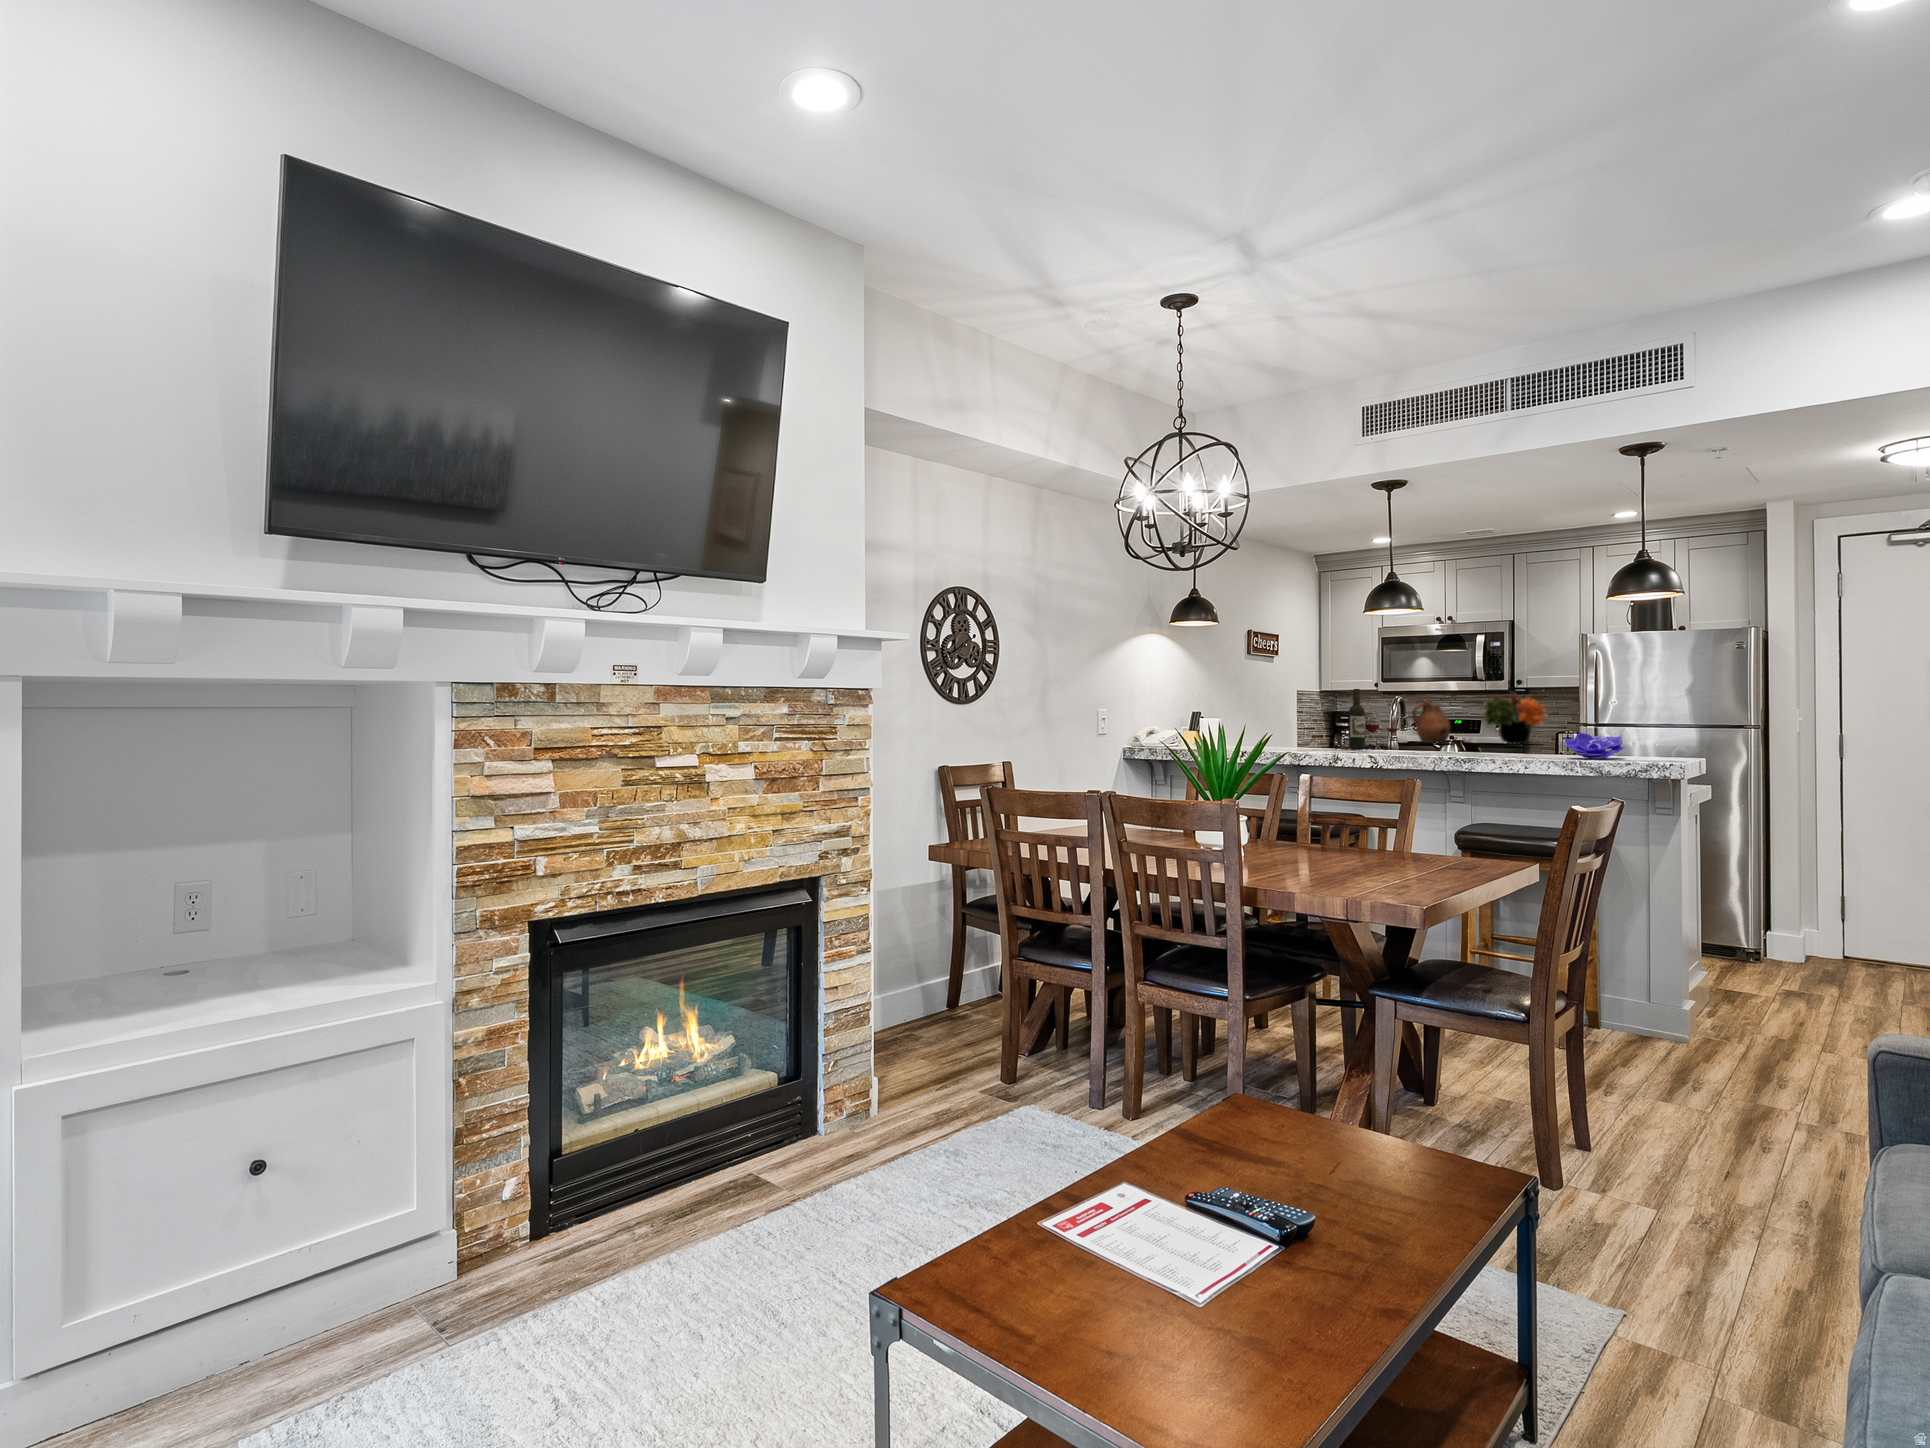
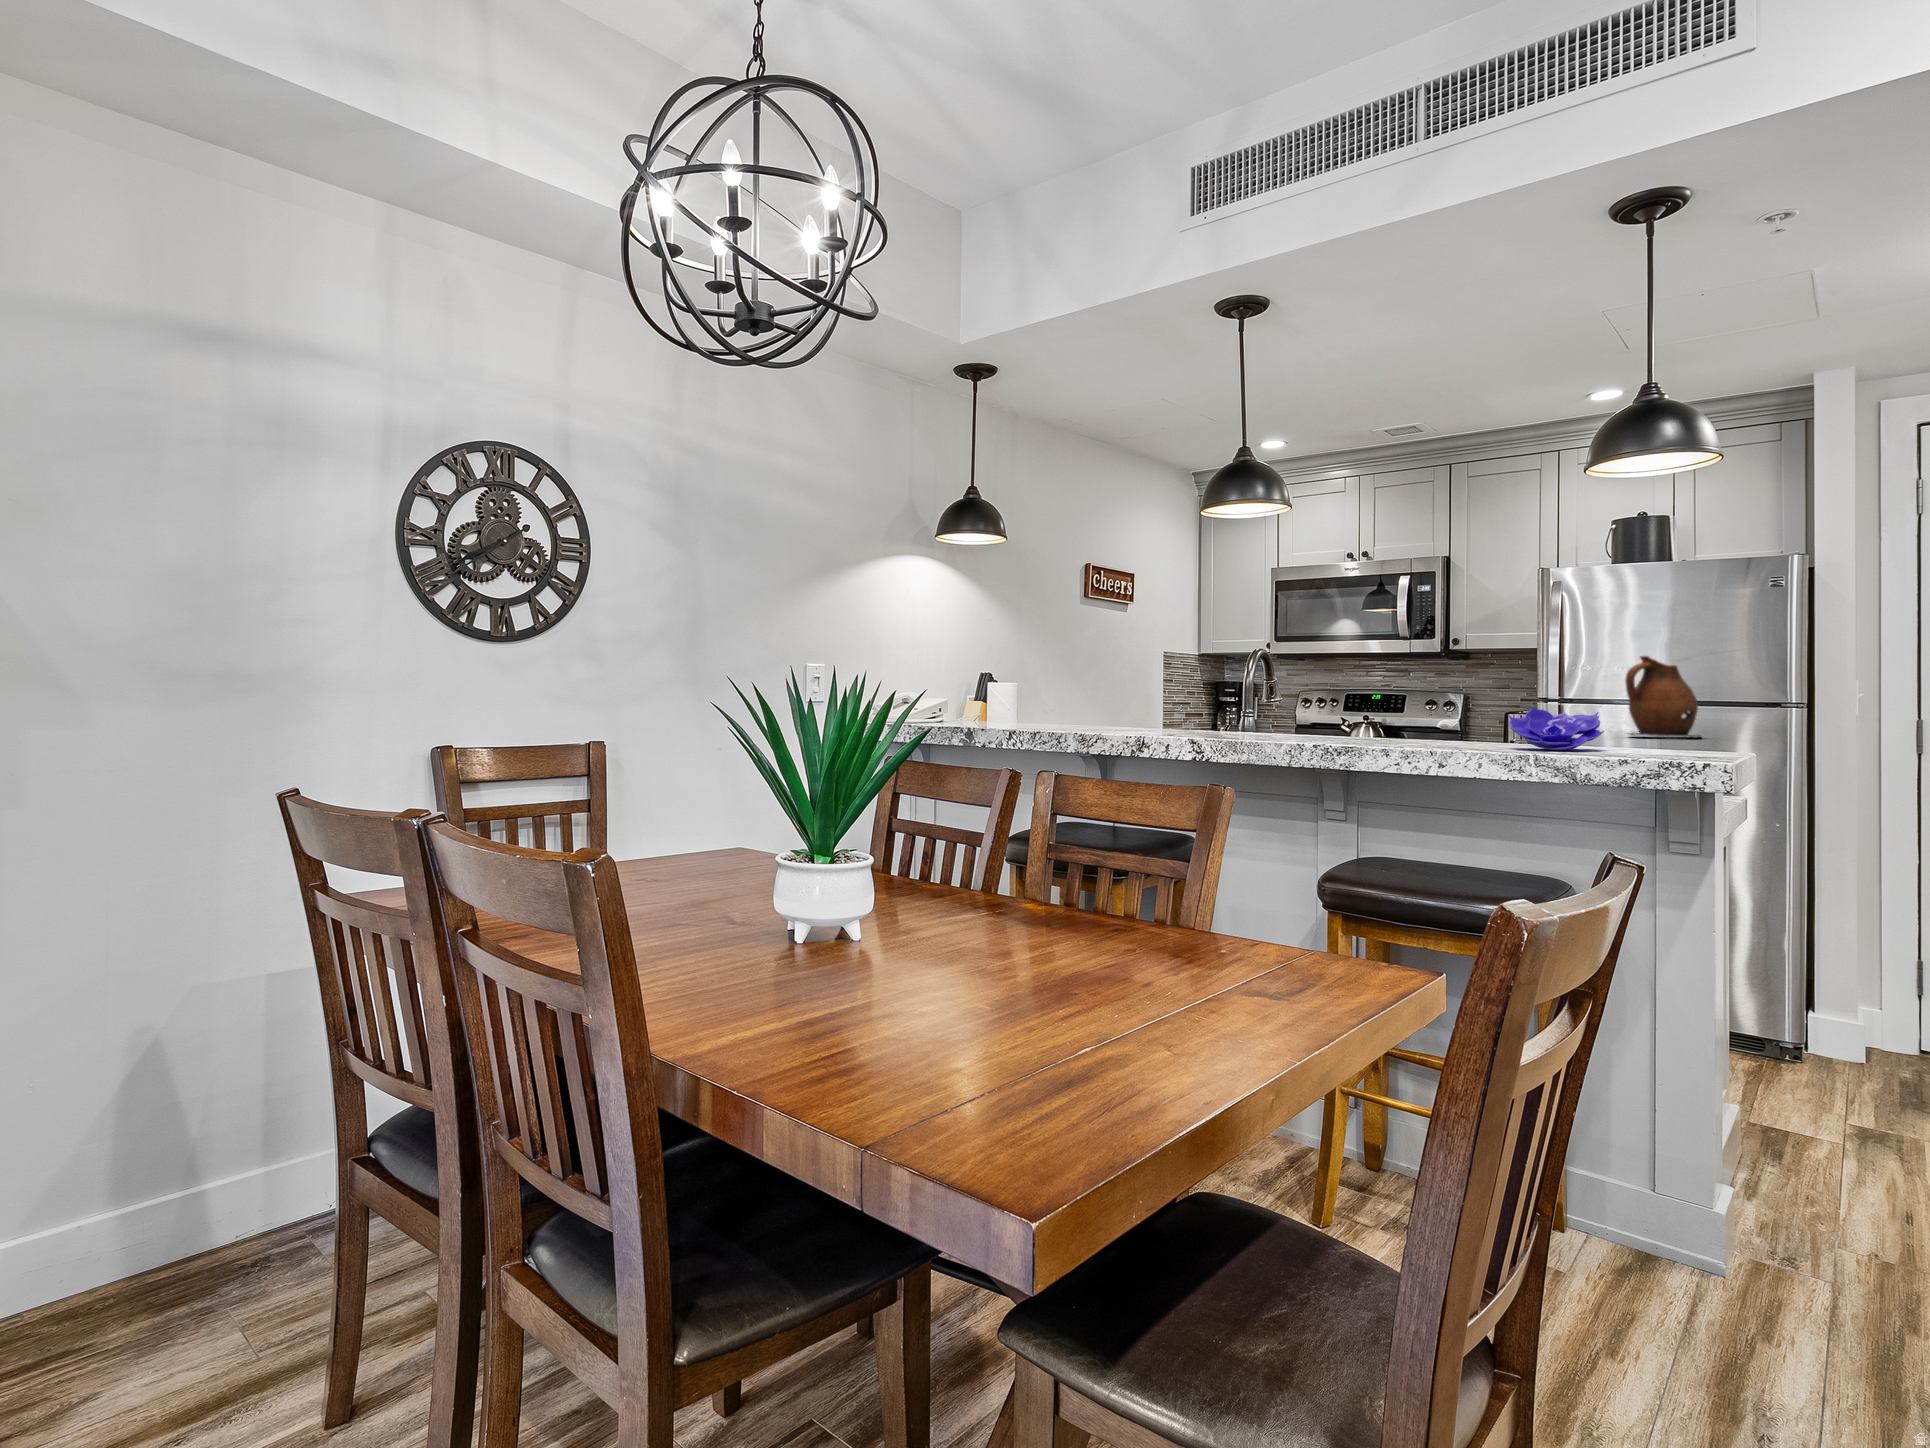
wine bottle: present [1334,689,1398,750] -> none [1191,646,1285,733]
flower arrangement: present [1484,693,1546,744] -> none [1404,657,1494,729]
ceramic pitcher: present [1412,699,1450,744] -> present [1625,656,1701,738]

